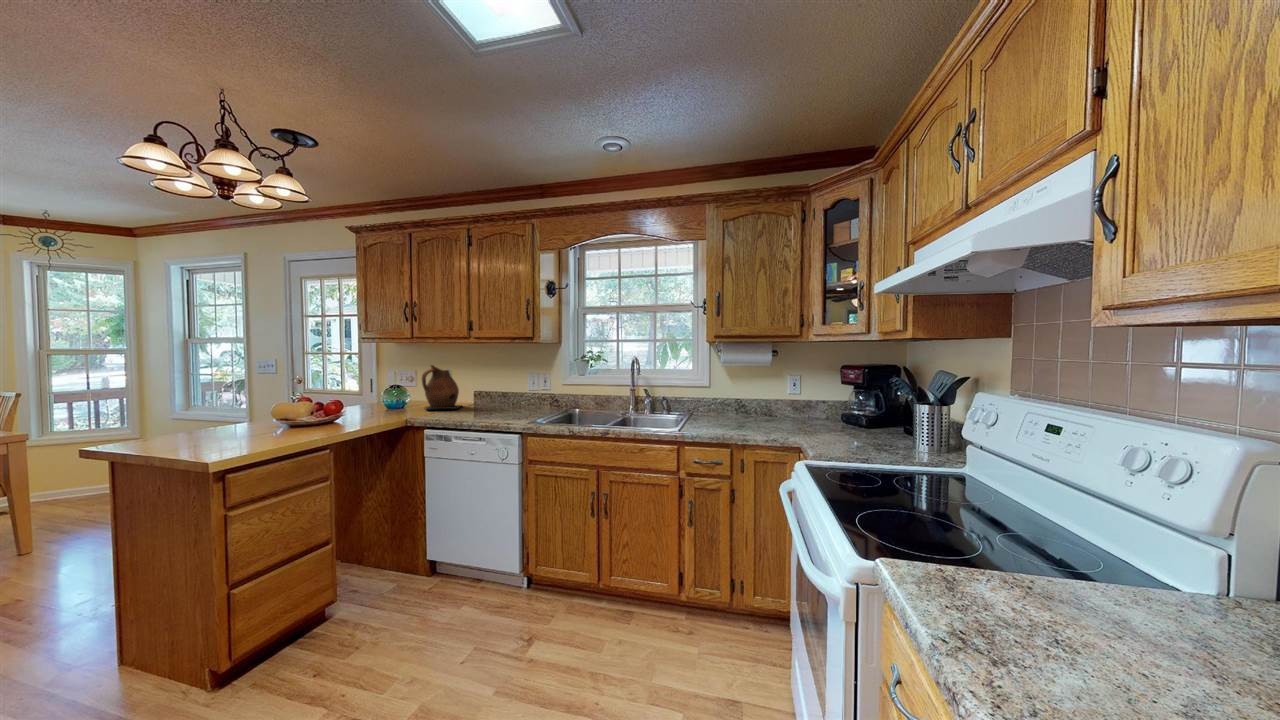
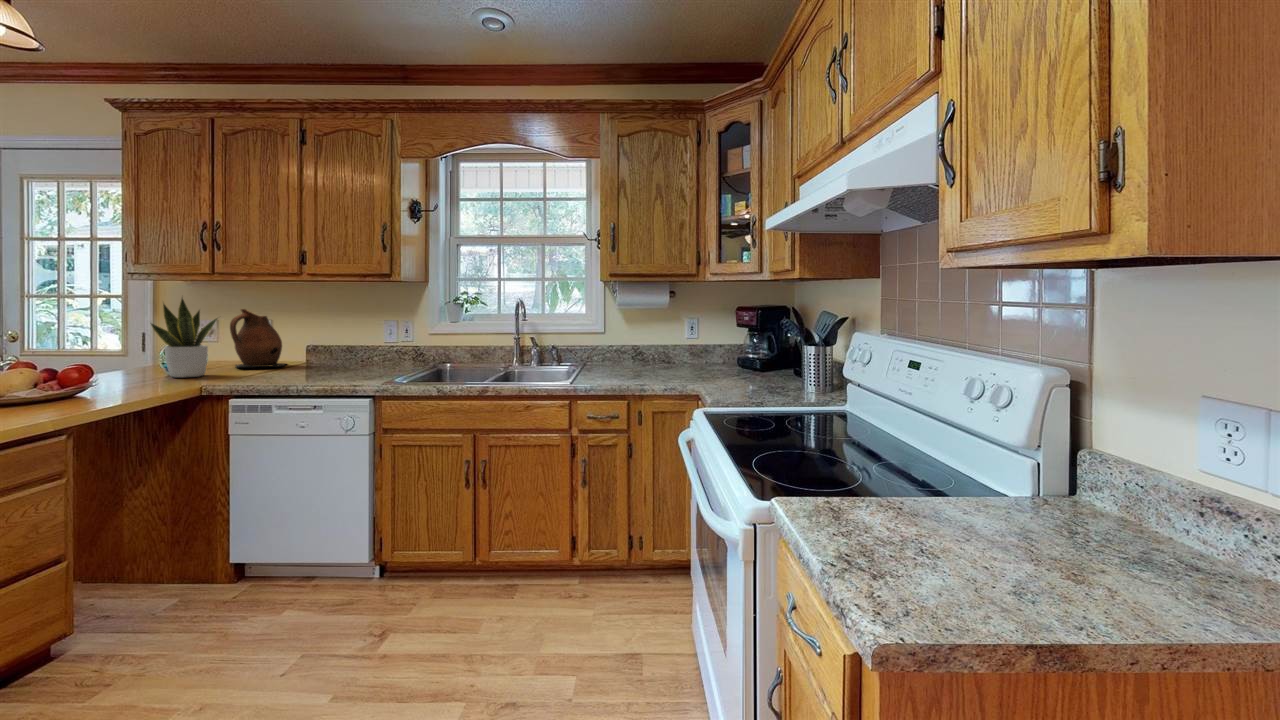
potted plant: none [362,356,414,418] -> present [150,298,217,378]

